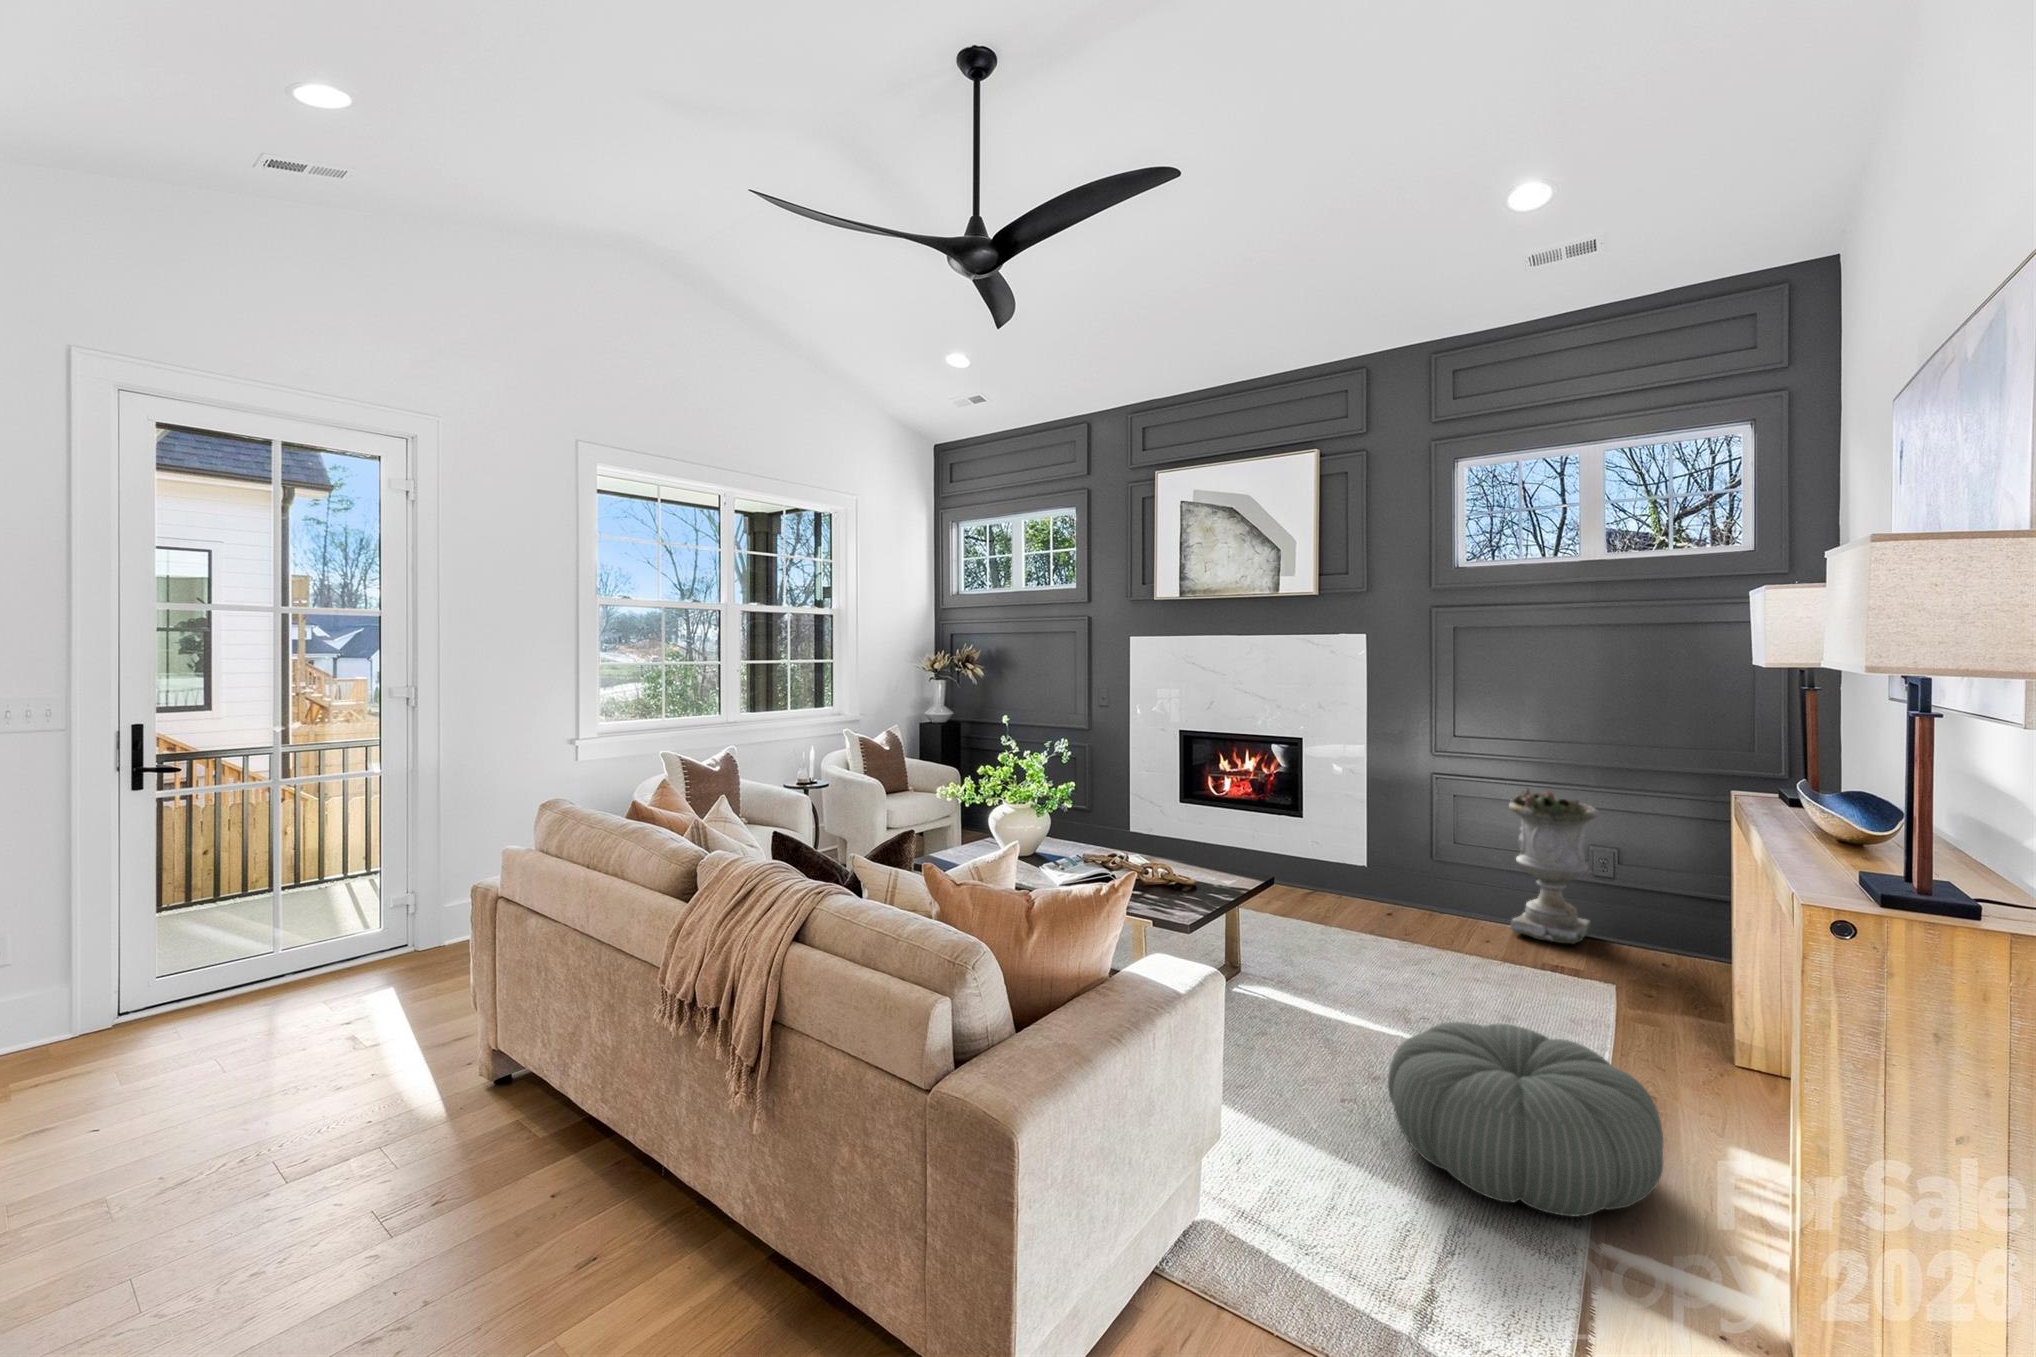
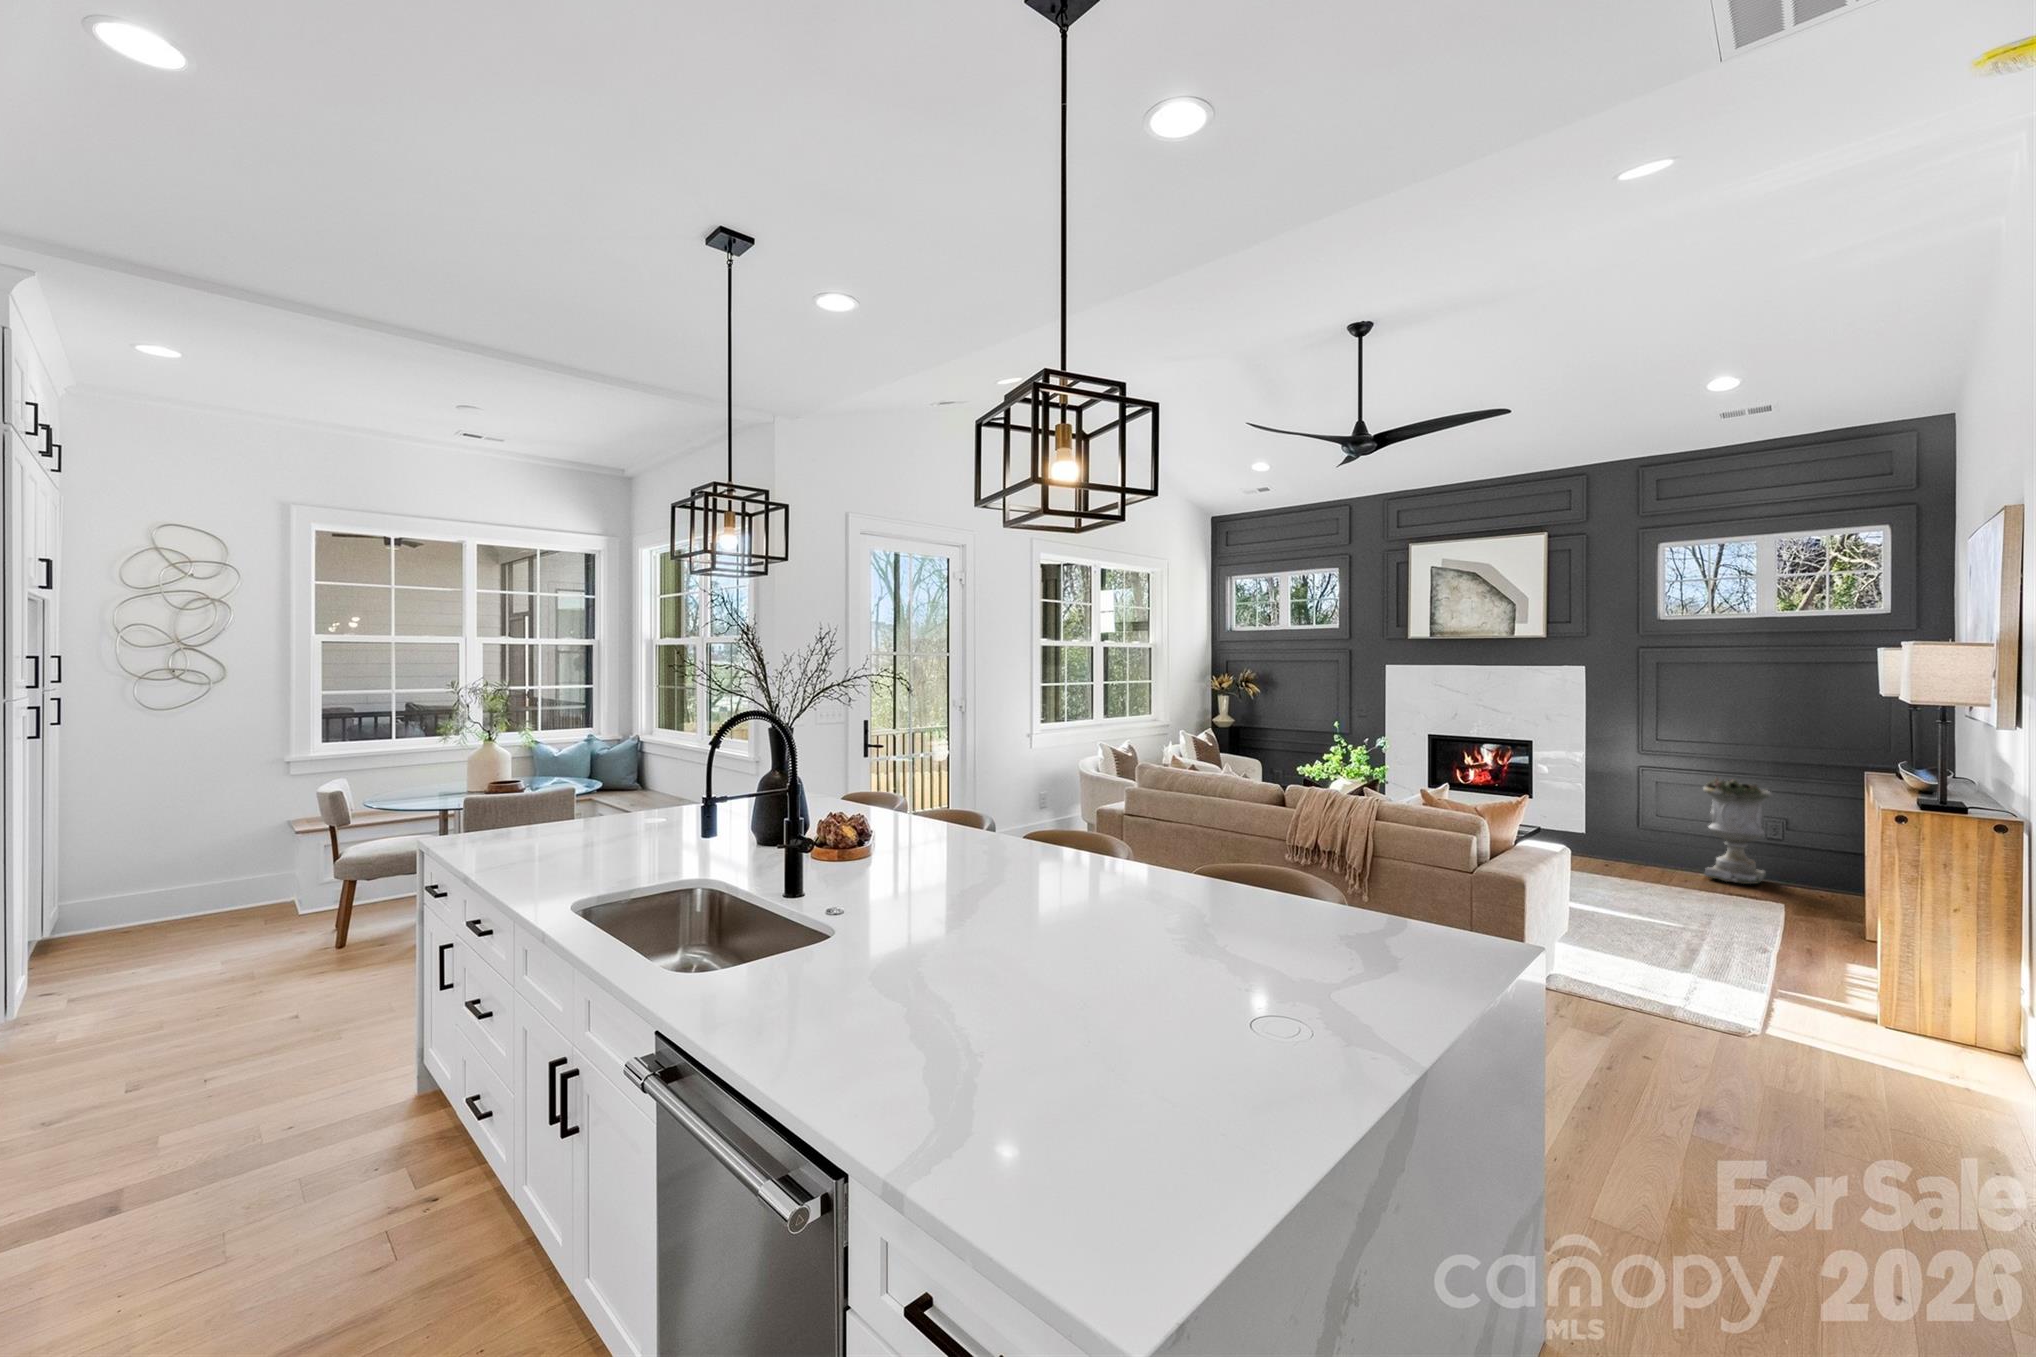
pouf: present [1388,1022,1663,1217] -> none [1641,897,1812,982]

